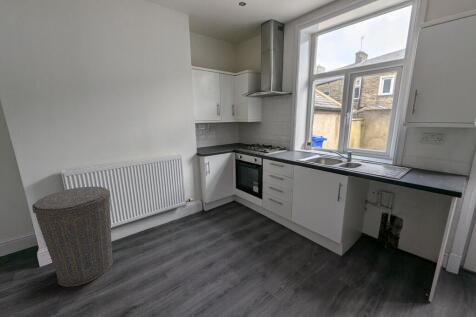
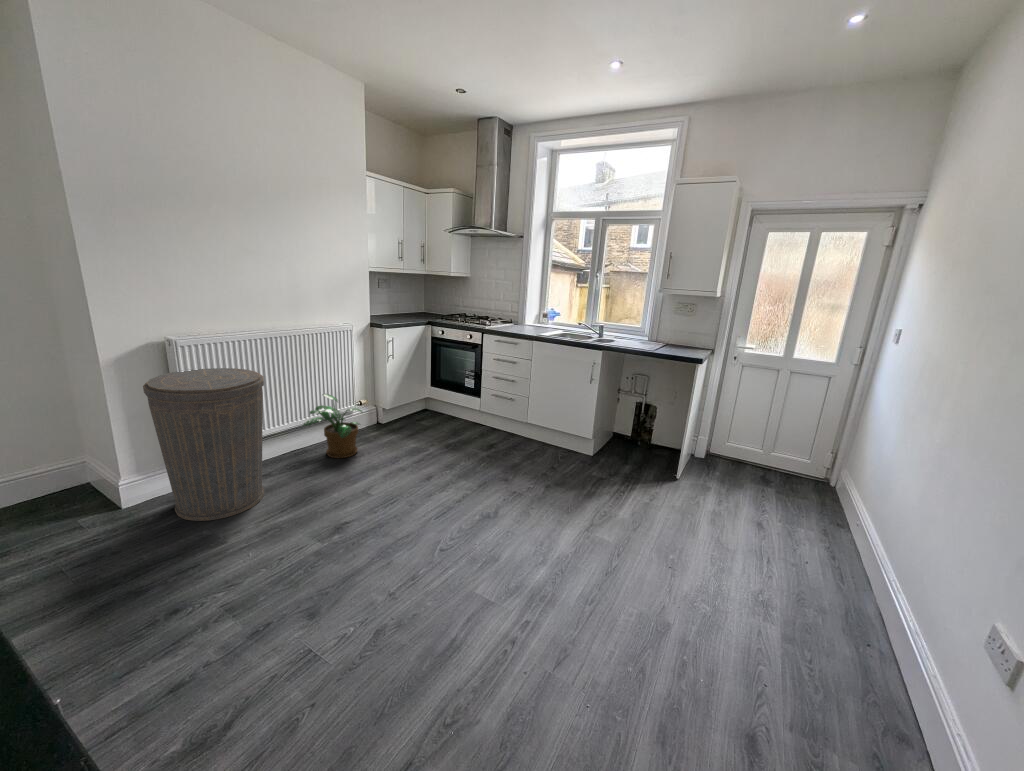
potted plant: none [148,196,184,238] -> present [303,394,362,458]

